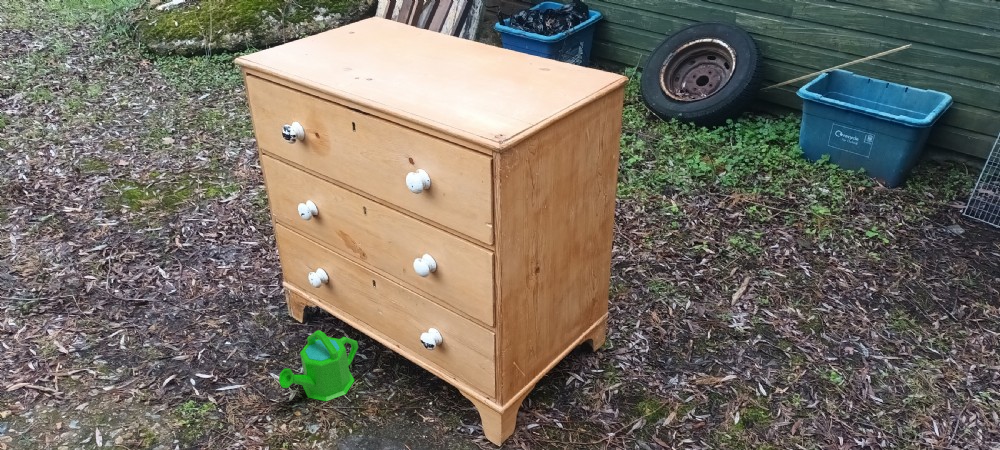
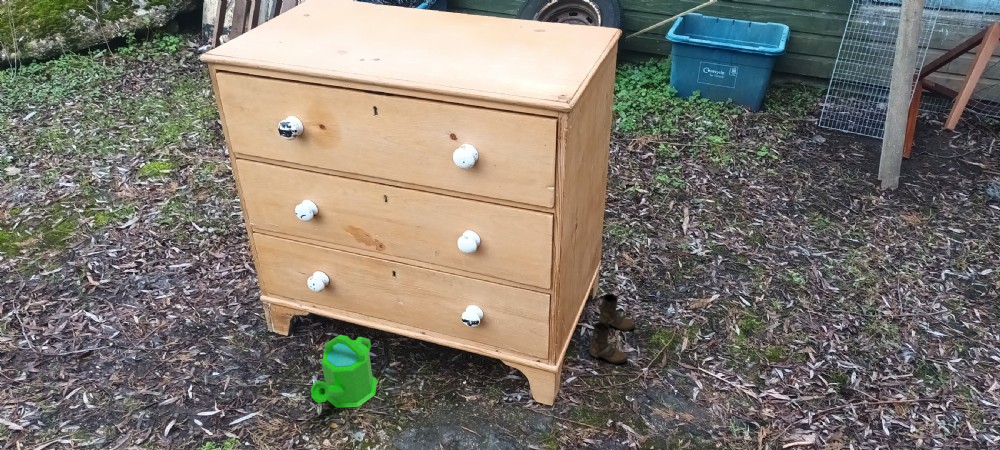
boots: none [564,348,625,422] -> present [590,293,635,363]

